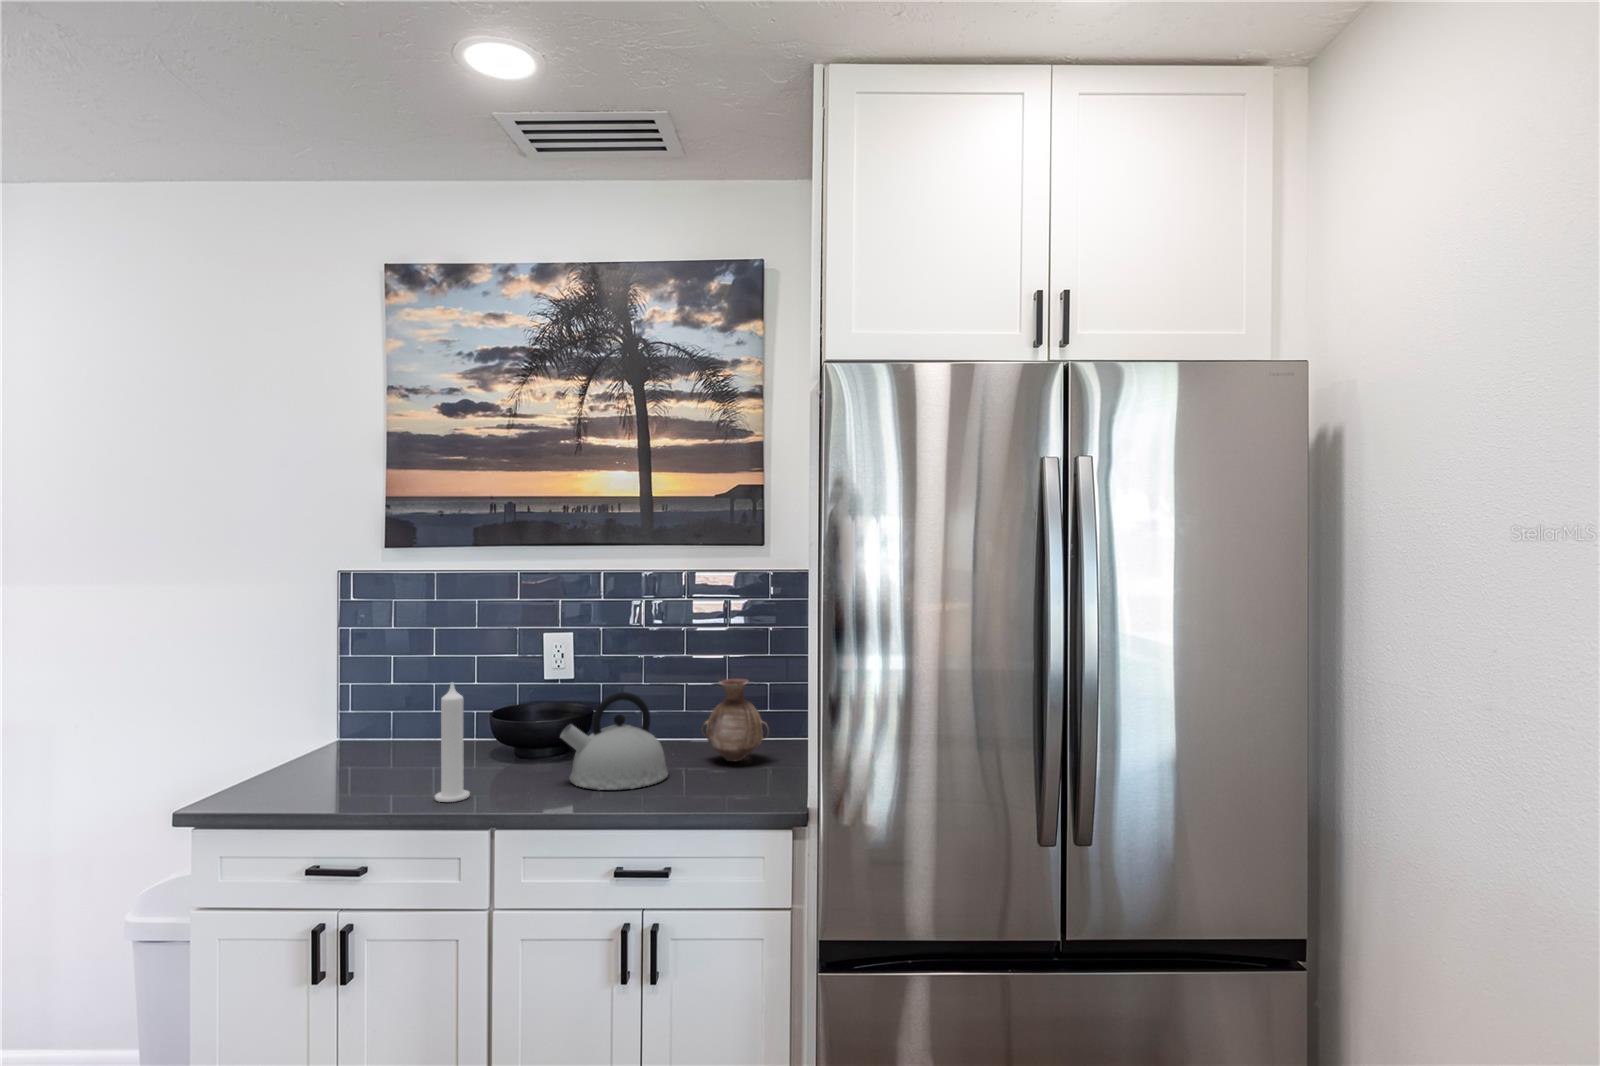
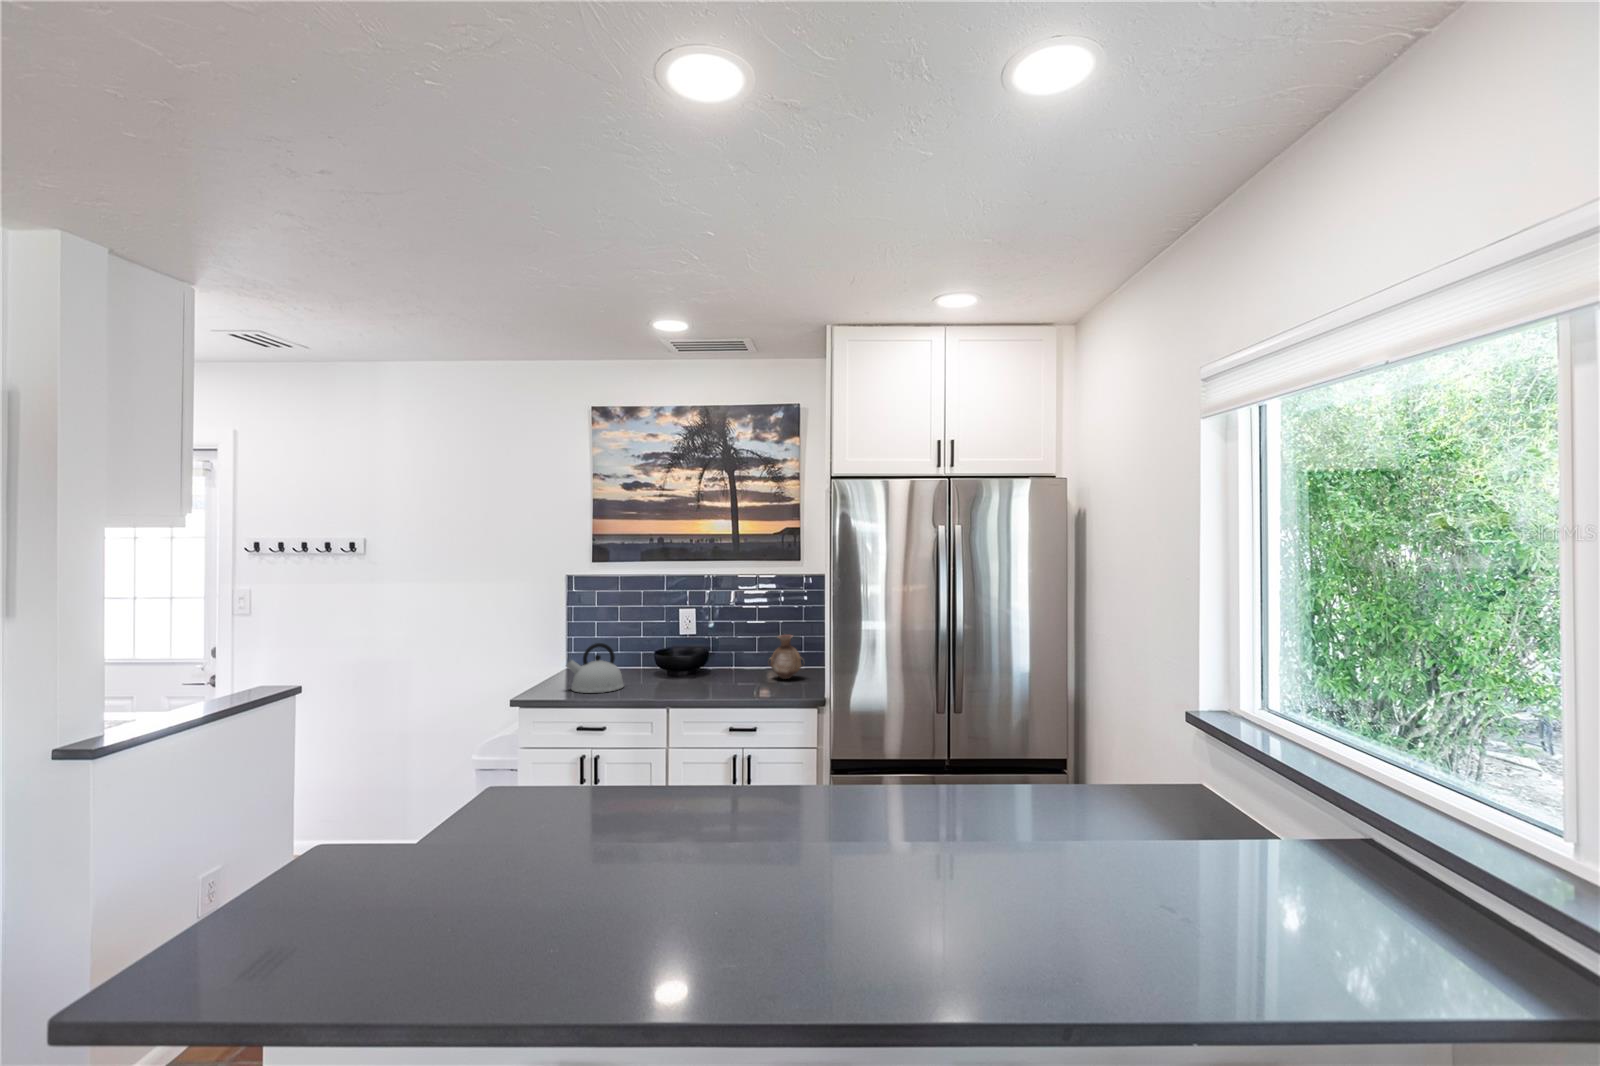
candle: present [435,682,470,802] -> none [636,635,653,695]
kettle: present [560,692,668,790] -> present [566,643,624,693]

